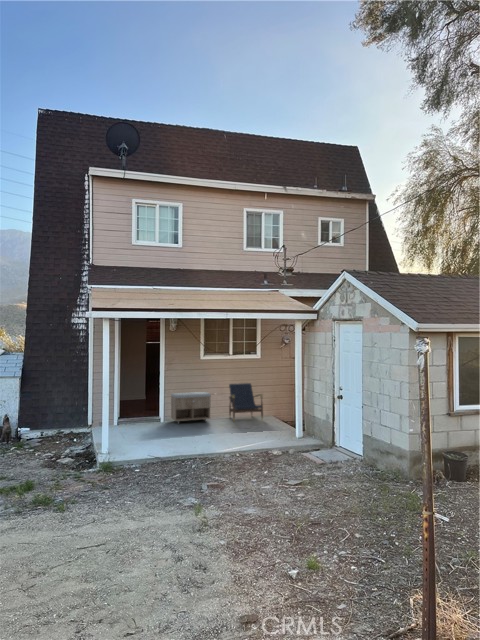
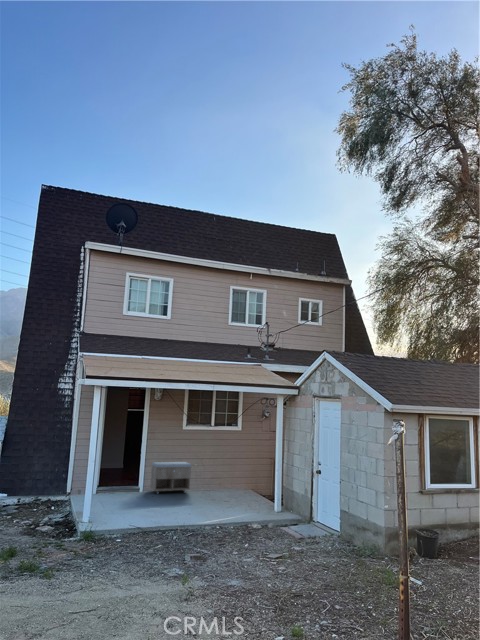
lounge chair: present [229,383,263,421] -> none [208,454,242,494]

